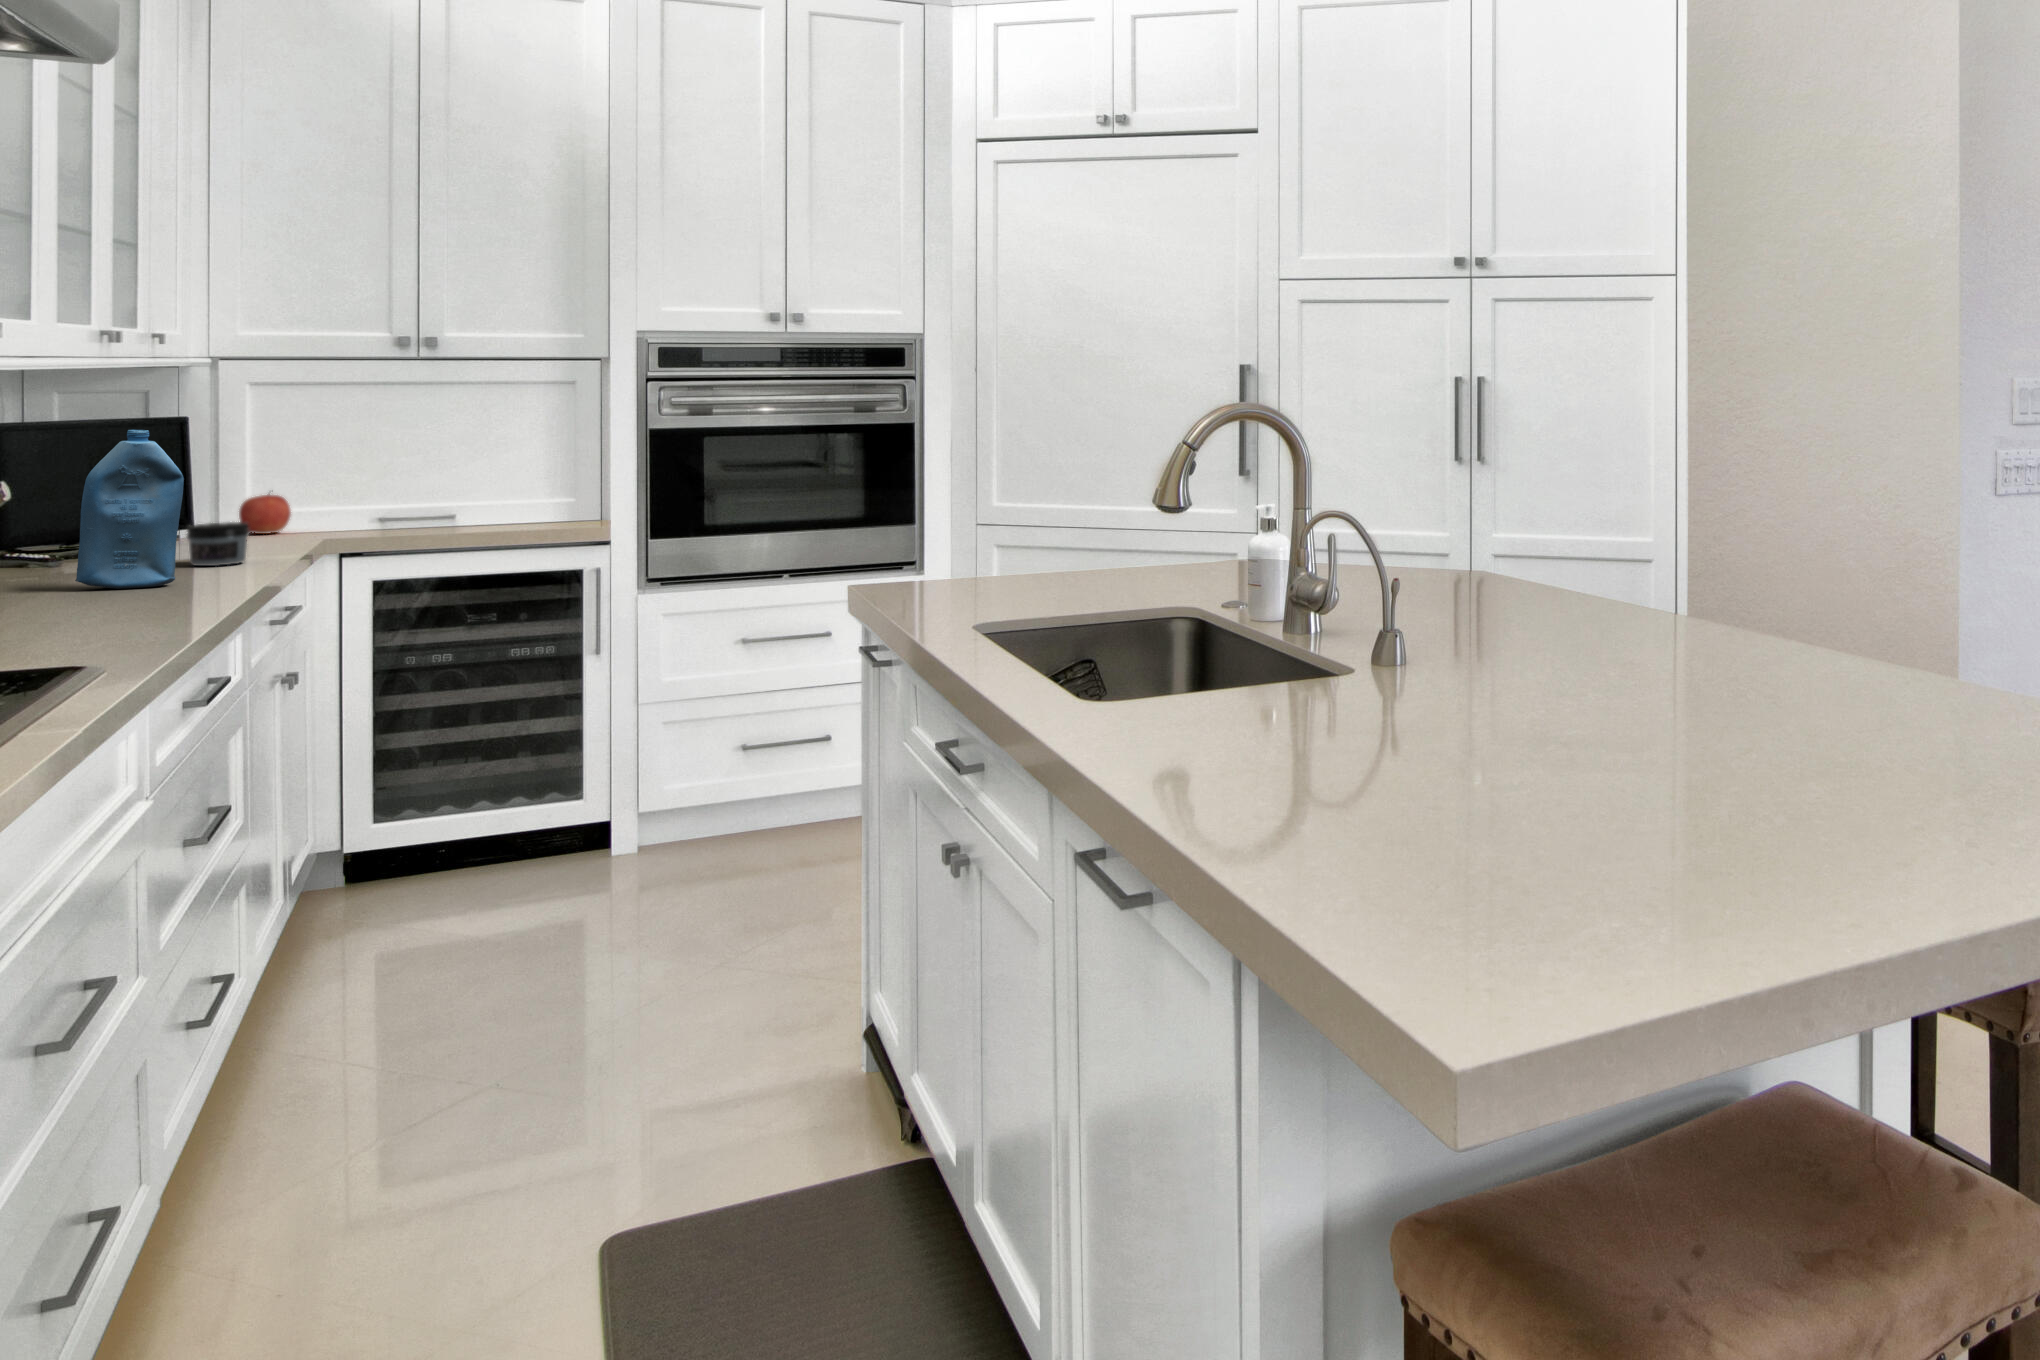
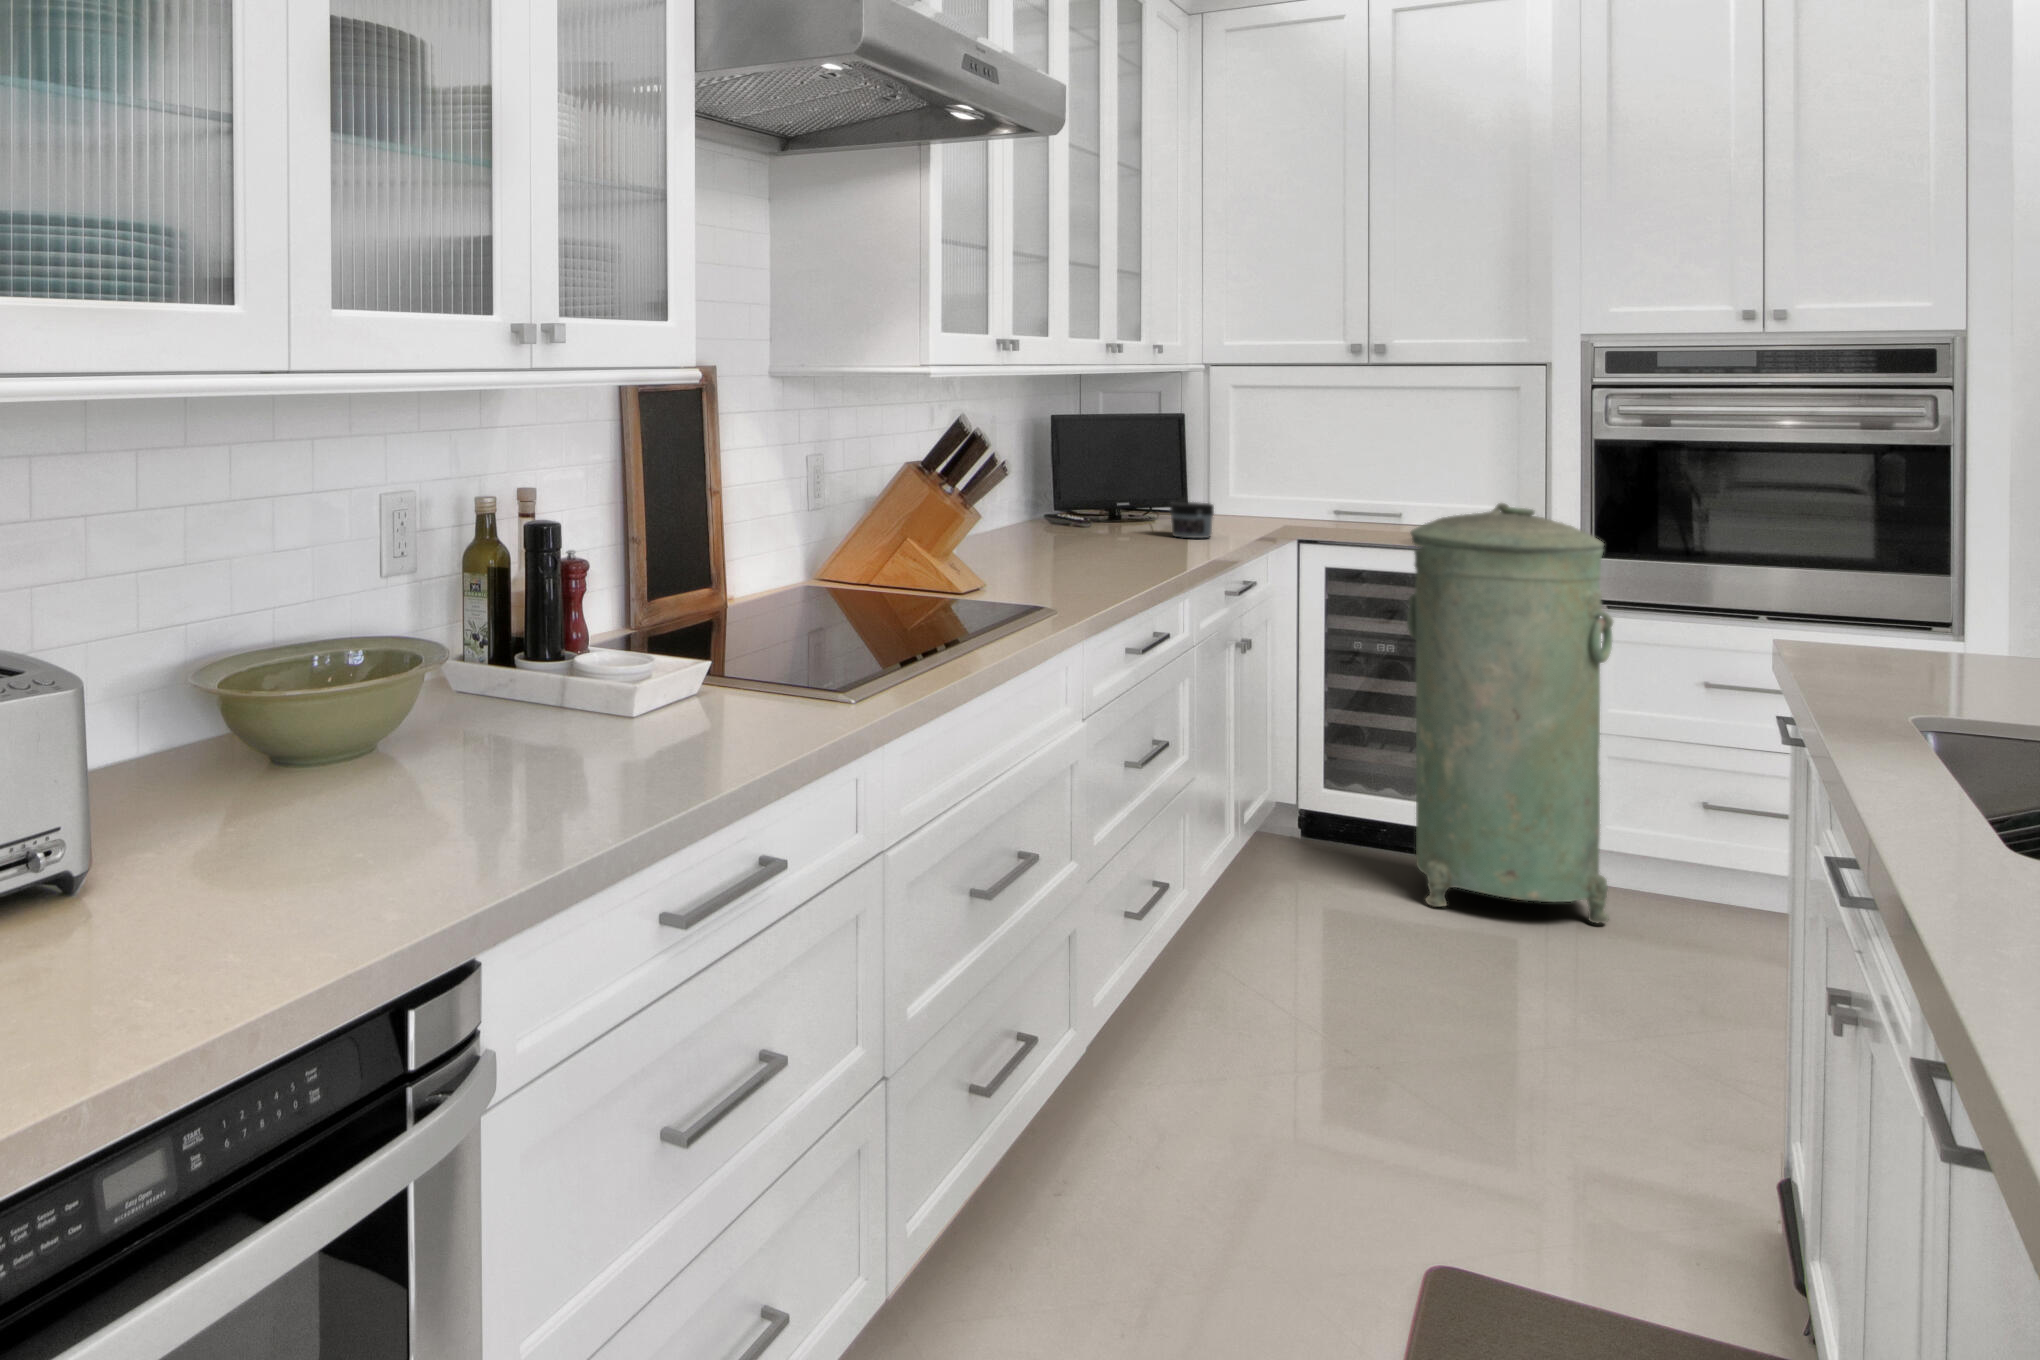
bottle: present [75,430,184,589] -> none [1085,422,1155,550]
apple: present [239,494,291,534] -> none [1226,478,1265,515]
trash can: none [475,495,676,911] -> present [1407,503,1613,923]

